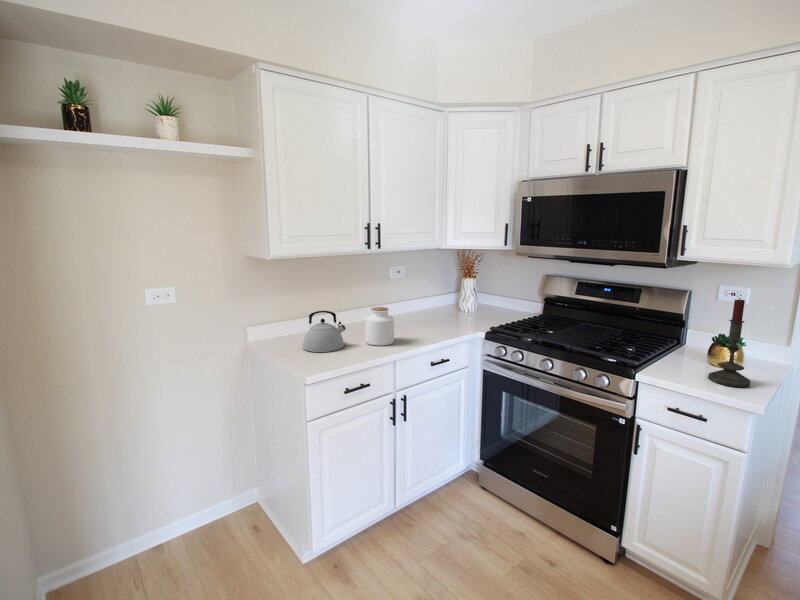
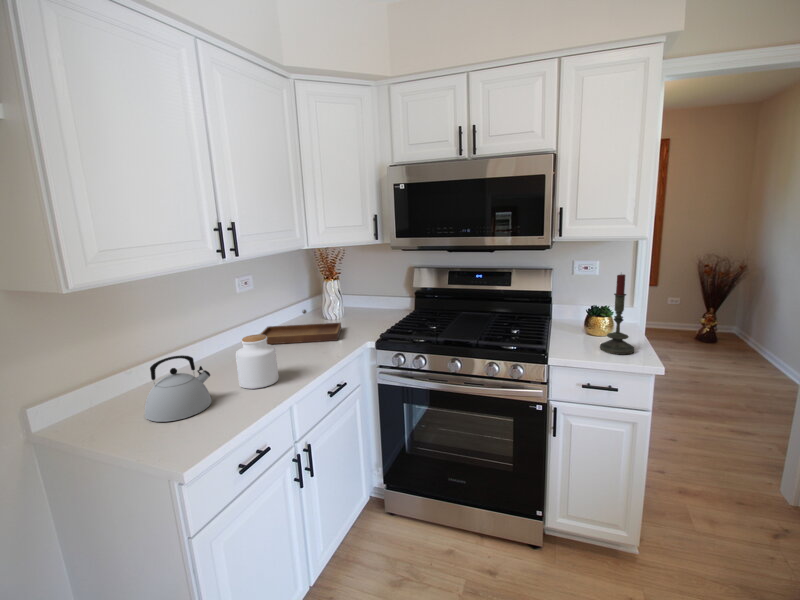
tray: none [397,299,468,327] -> present [261,310,341,344]

